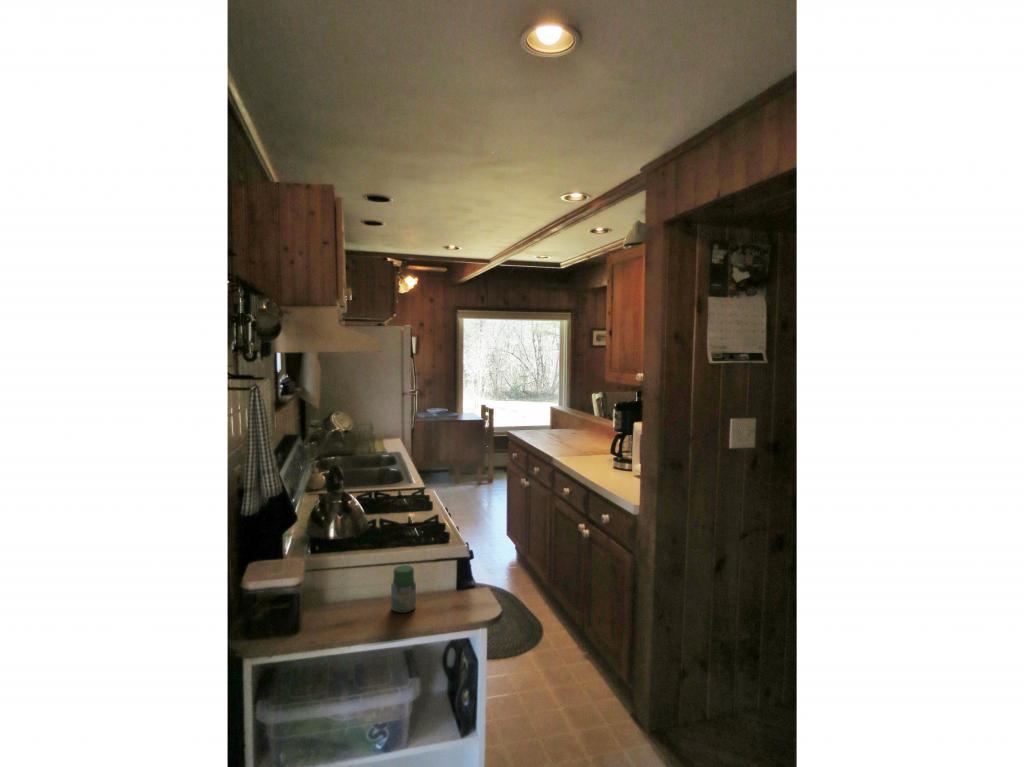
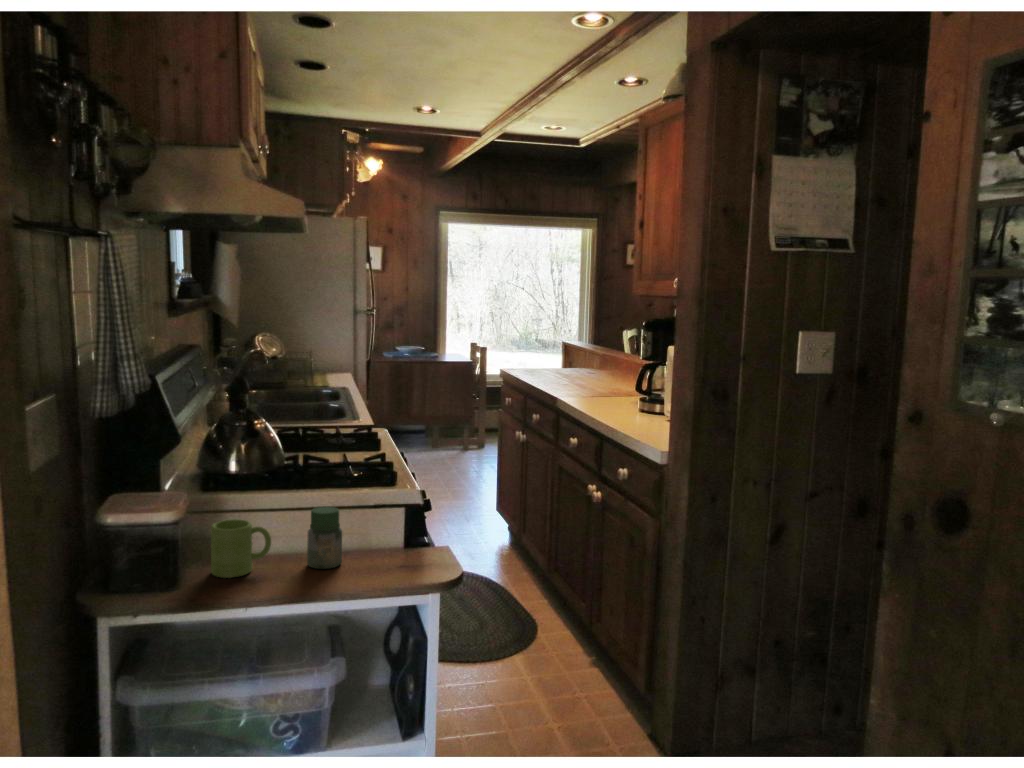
mug: none [323,578,366,623] -> present [211,519,271,578]

